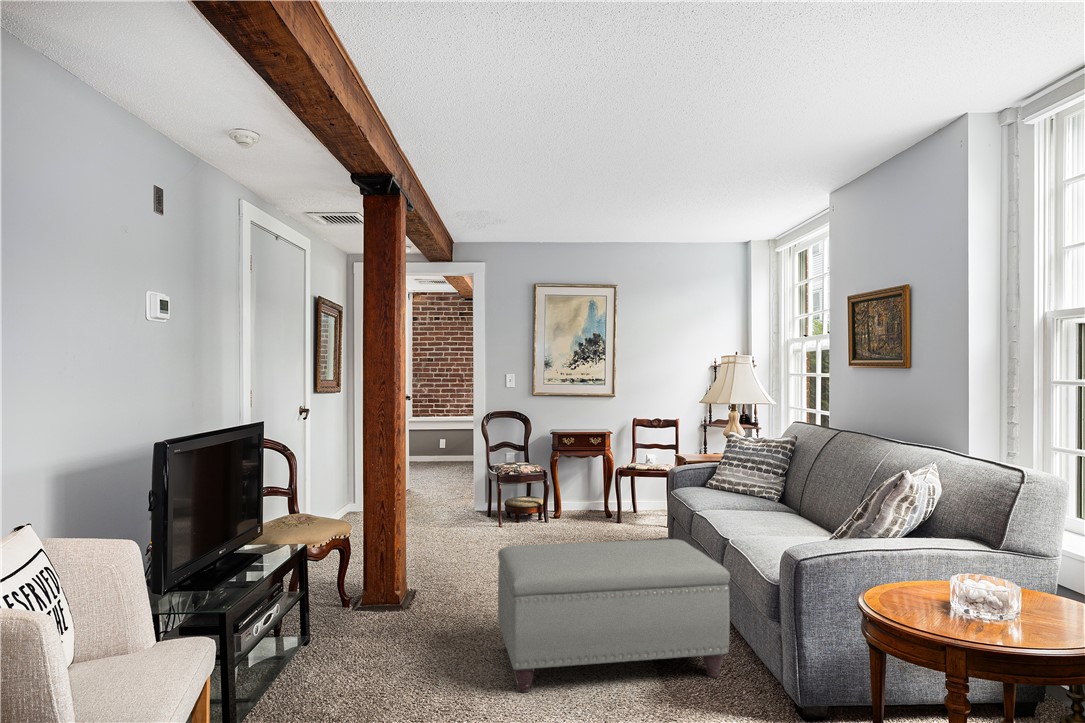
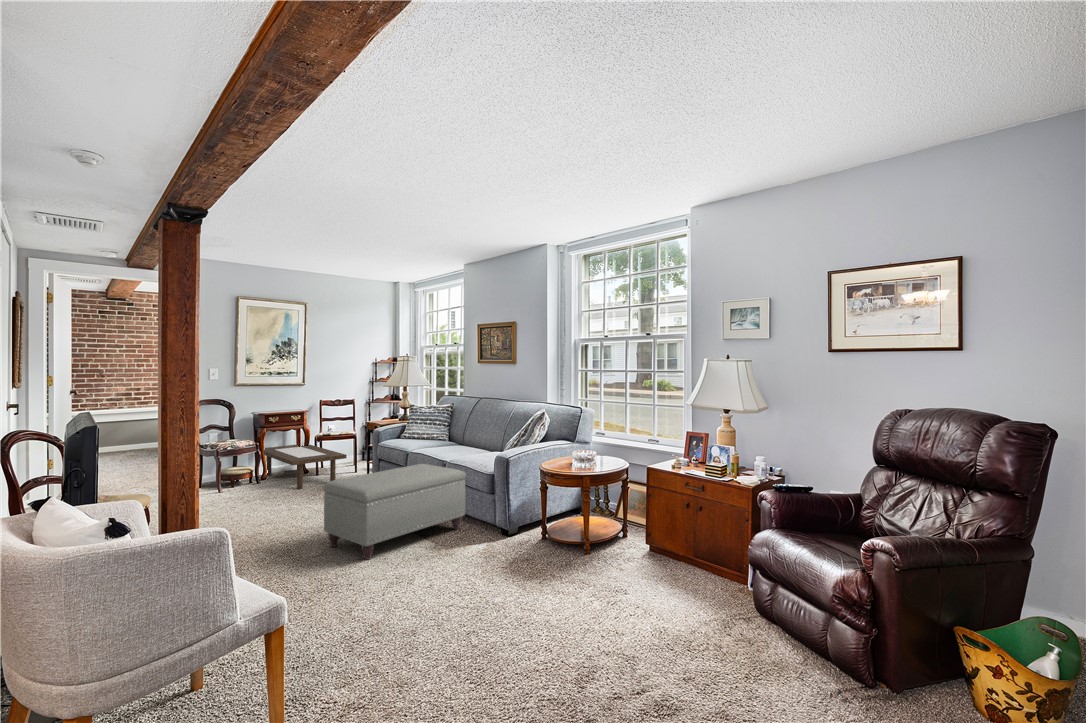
coffee table: none [553,477,639,541] -> present [264,445,347,489]

